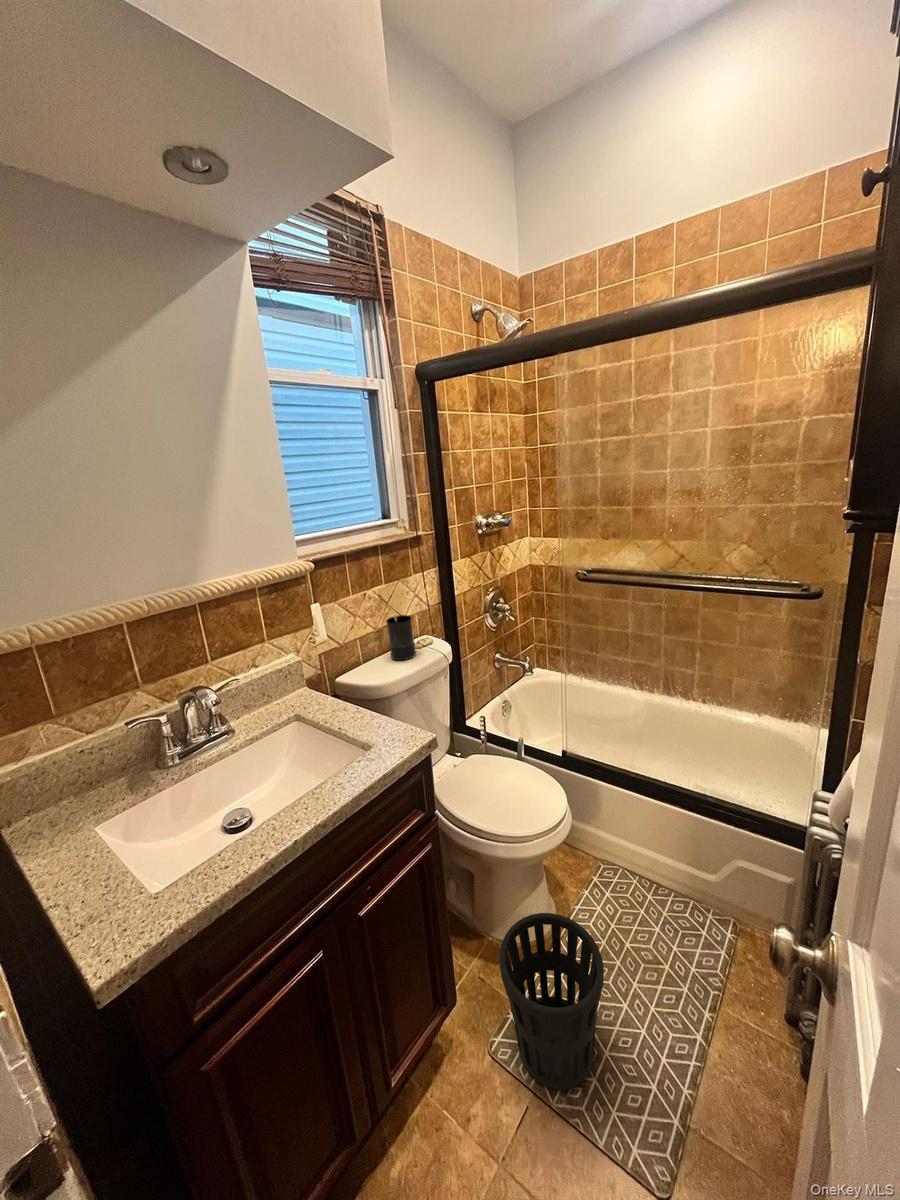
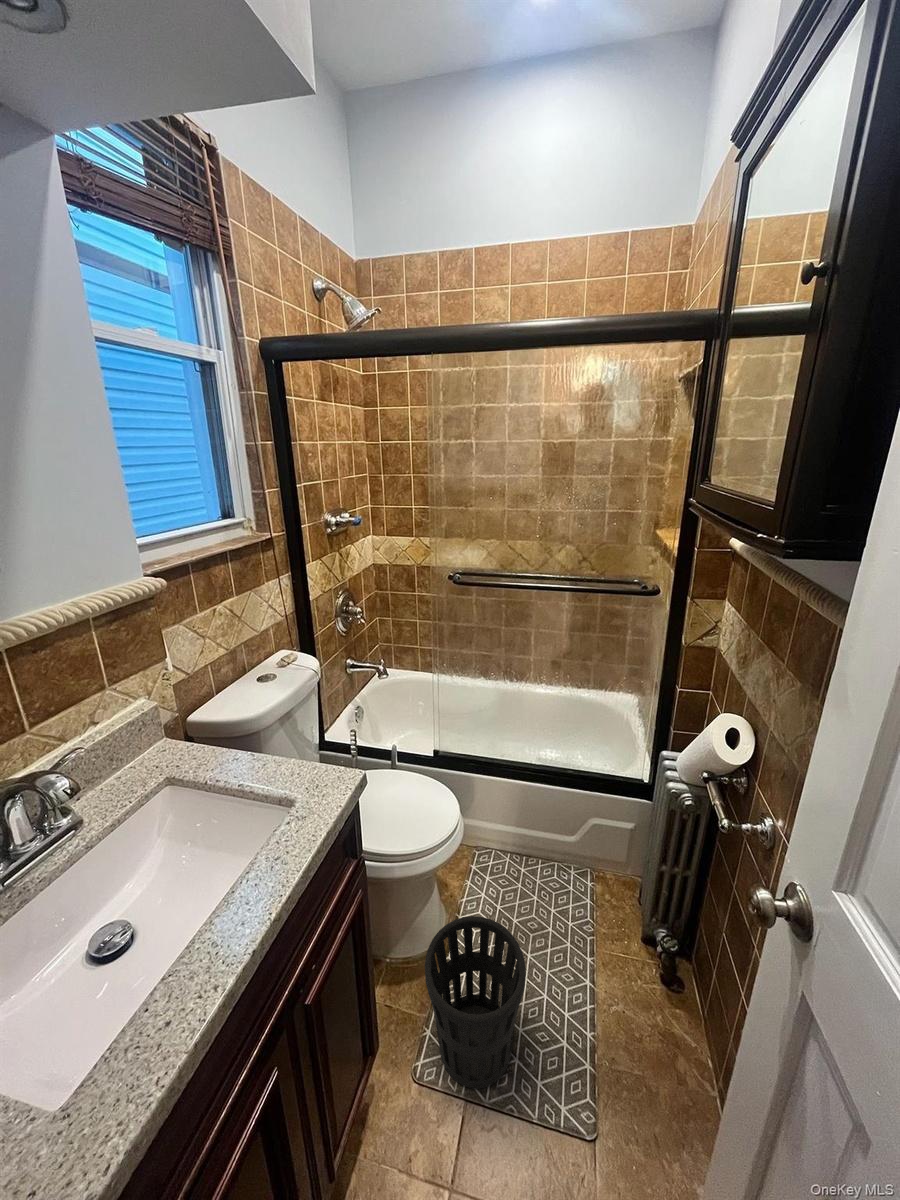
candle: present [386,614,416,660] -> none [247,629,284,684]

